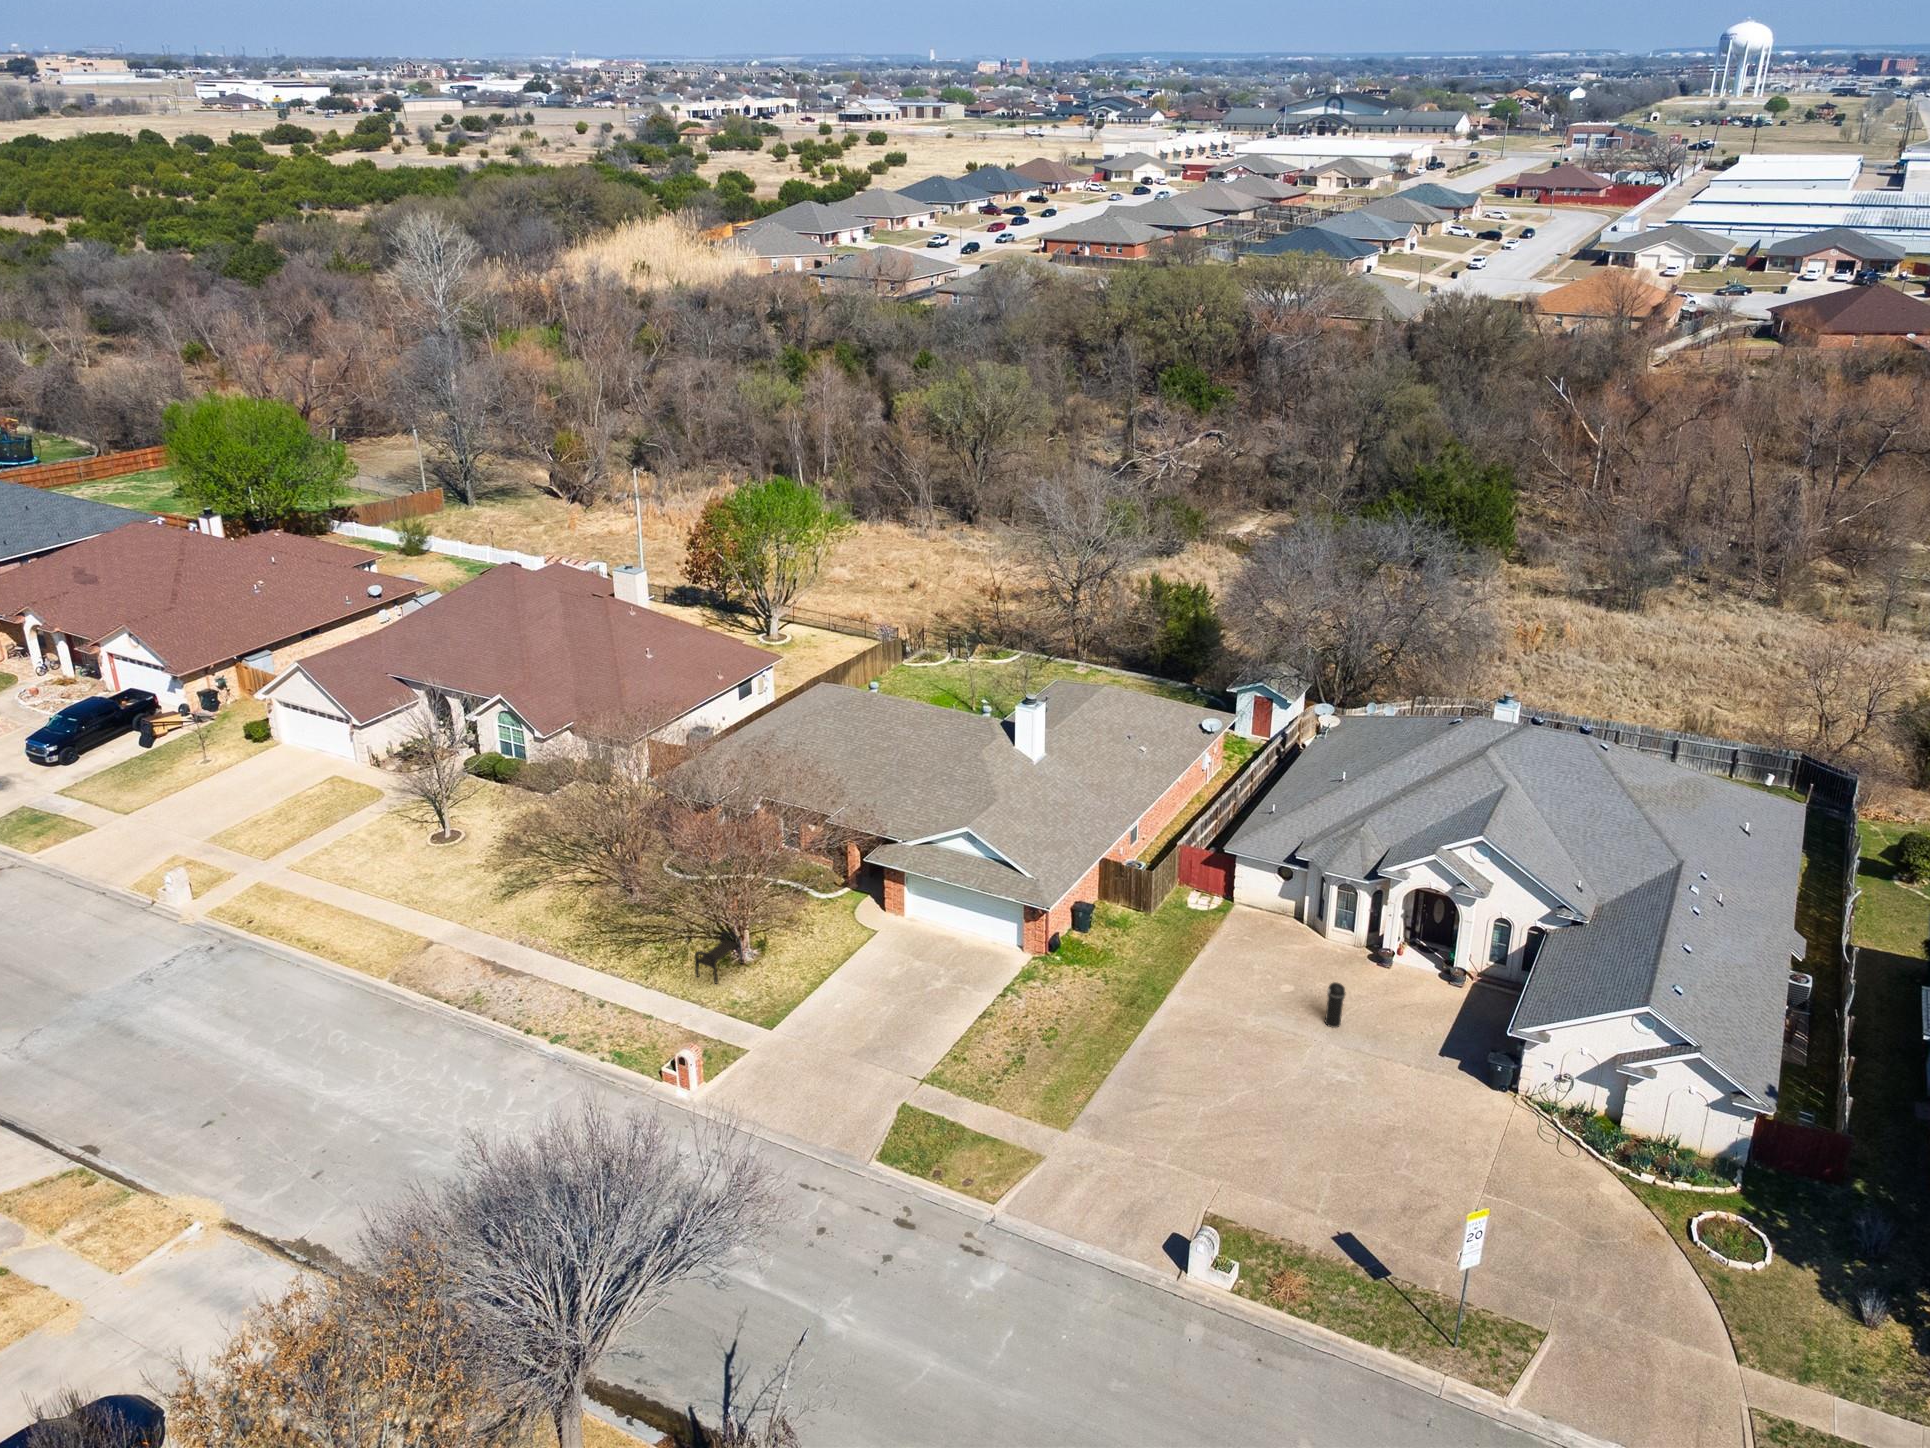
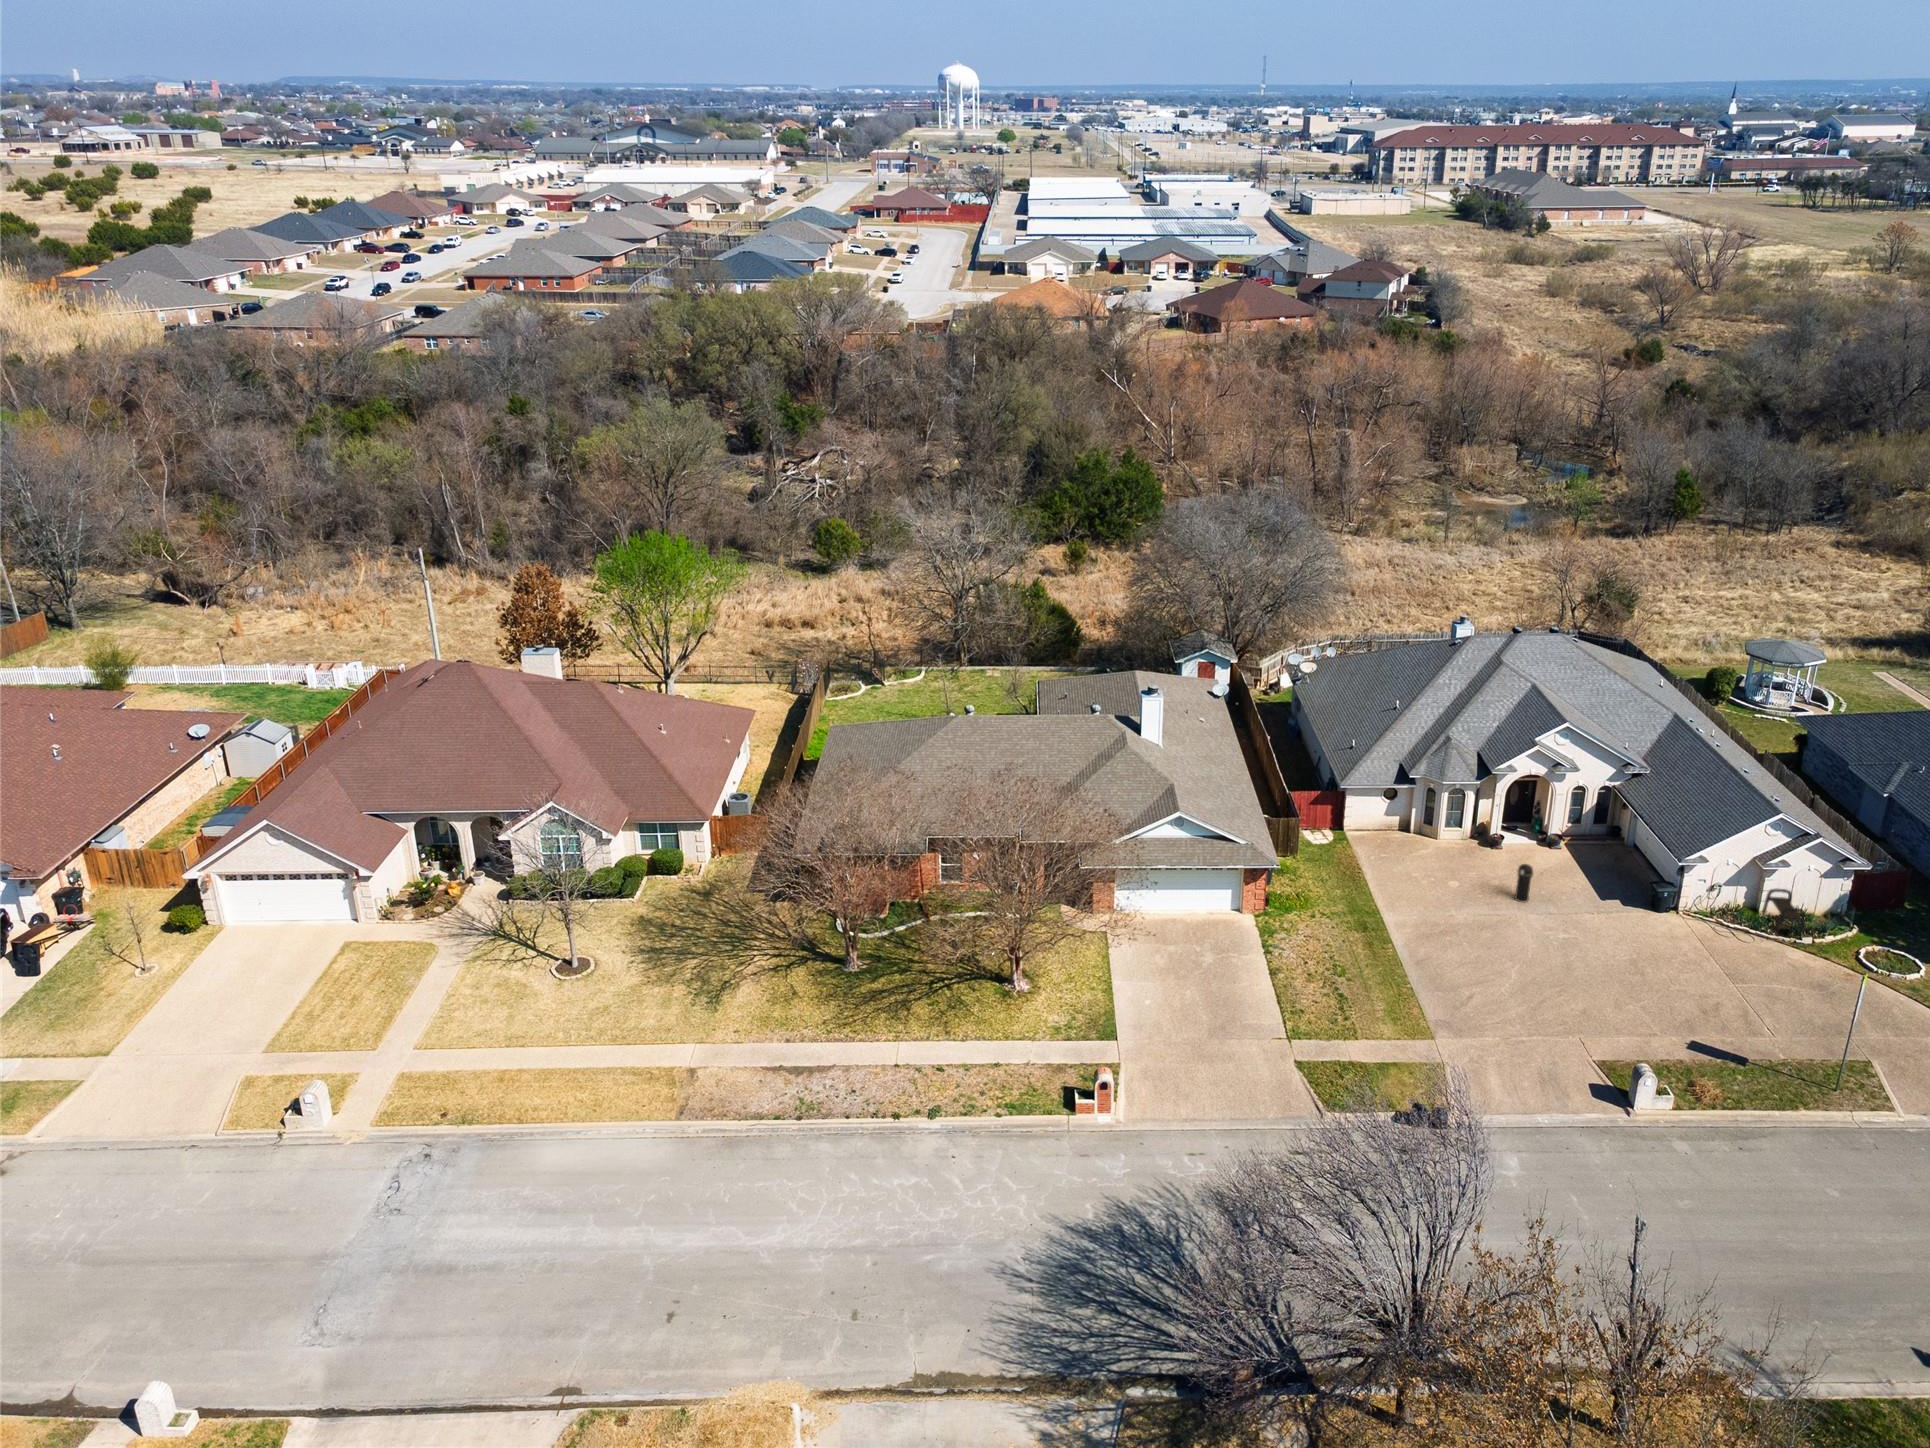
bench: present [695,931,744,984] -> present [1762,889,1806,935]

